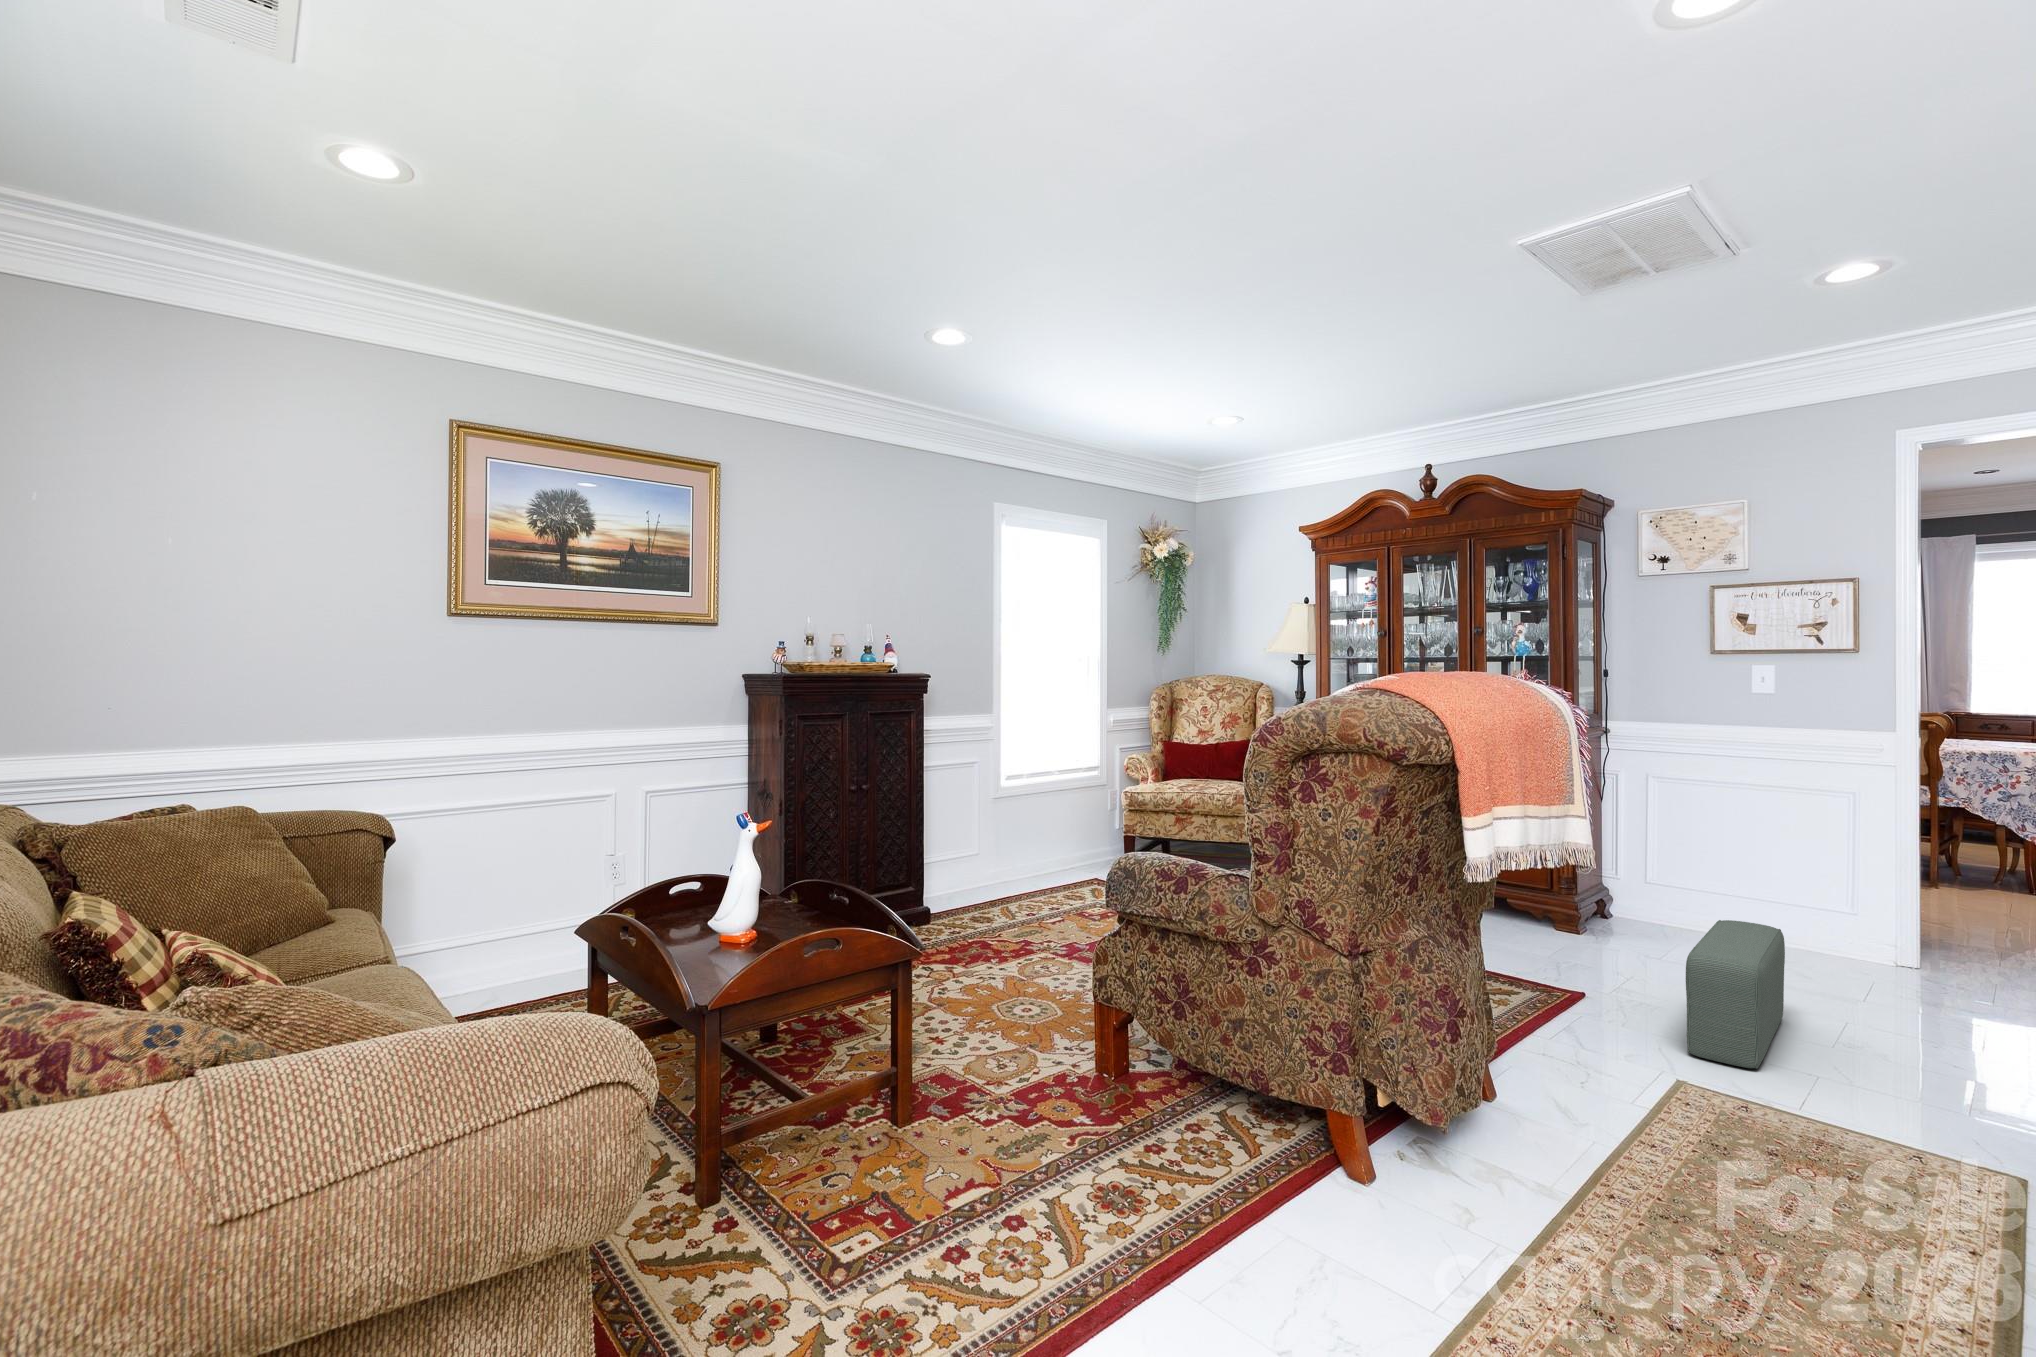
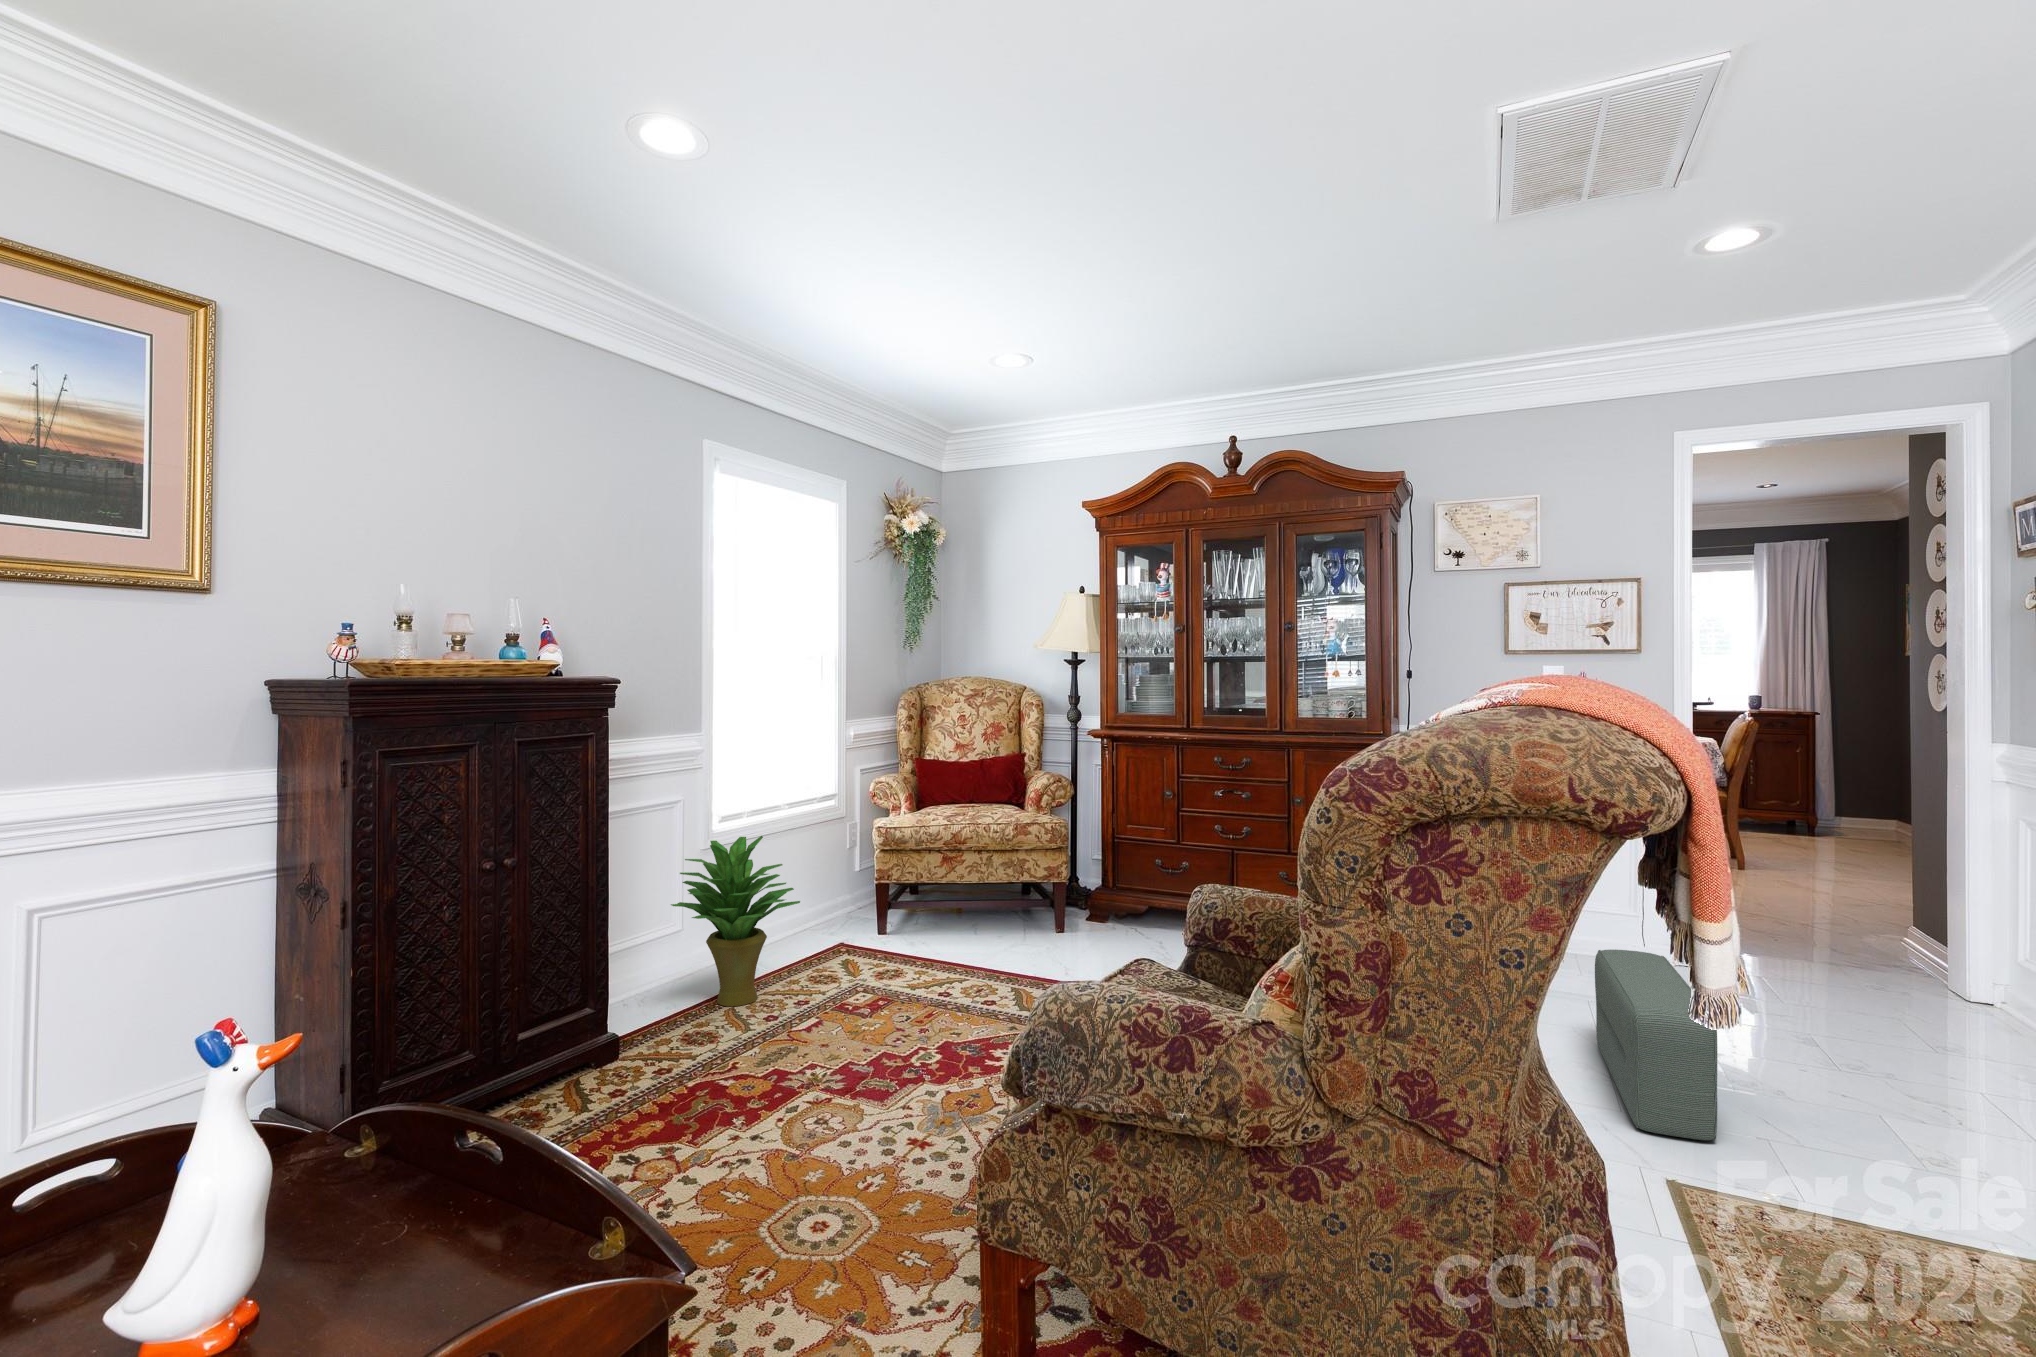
potted plant: none [967,786,1057,907] -> present [671,836,800,1006]

